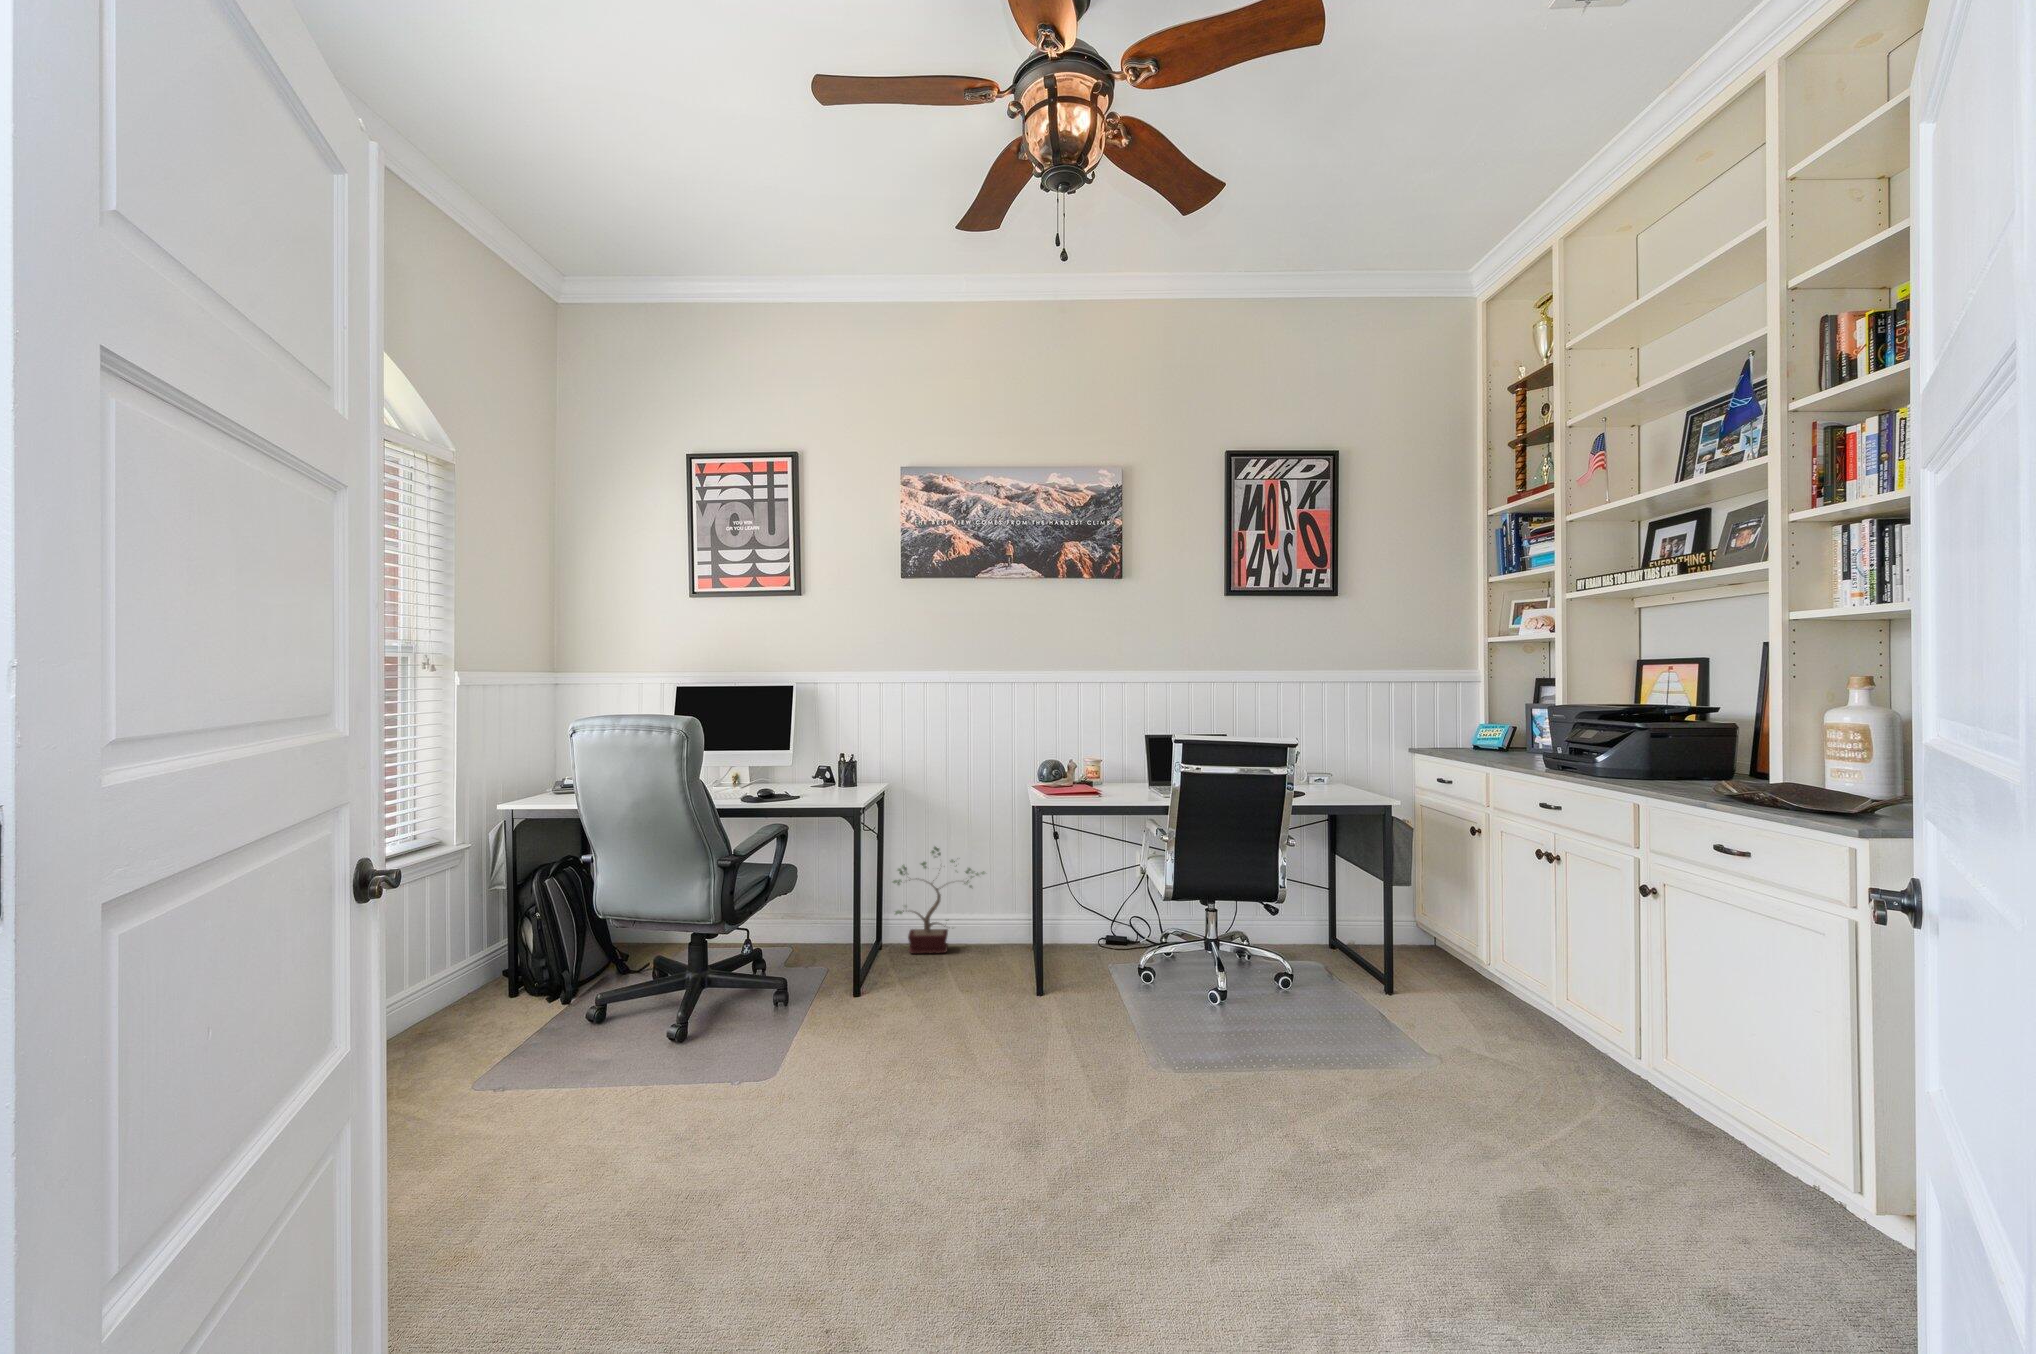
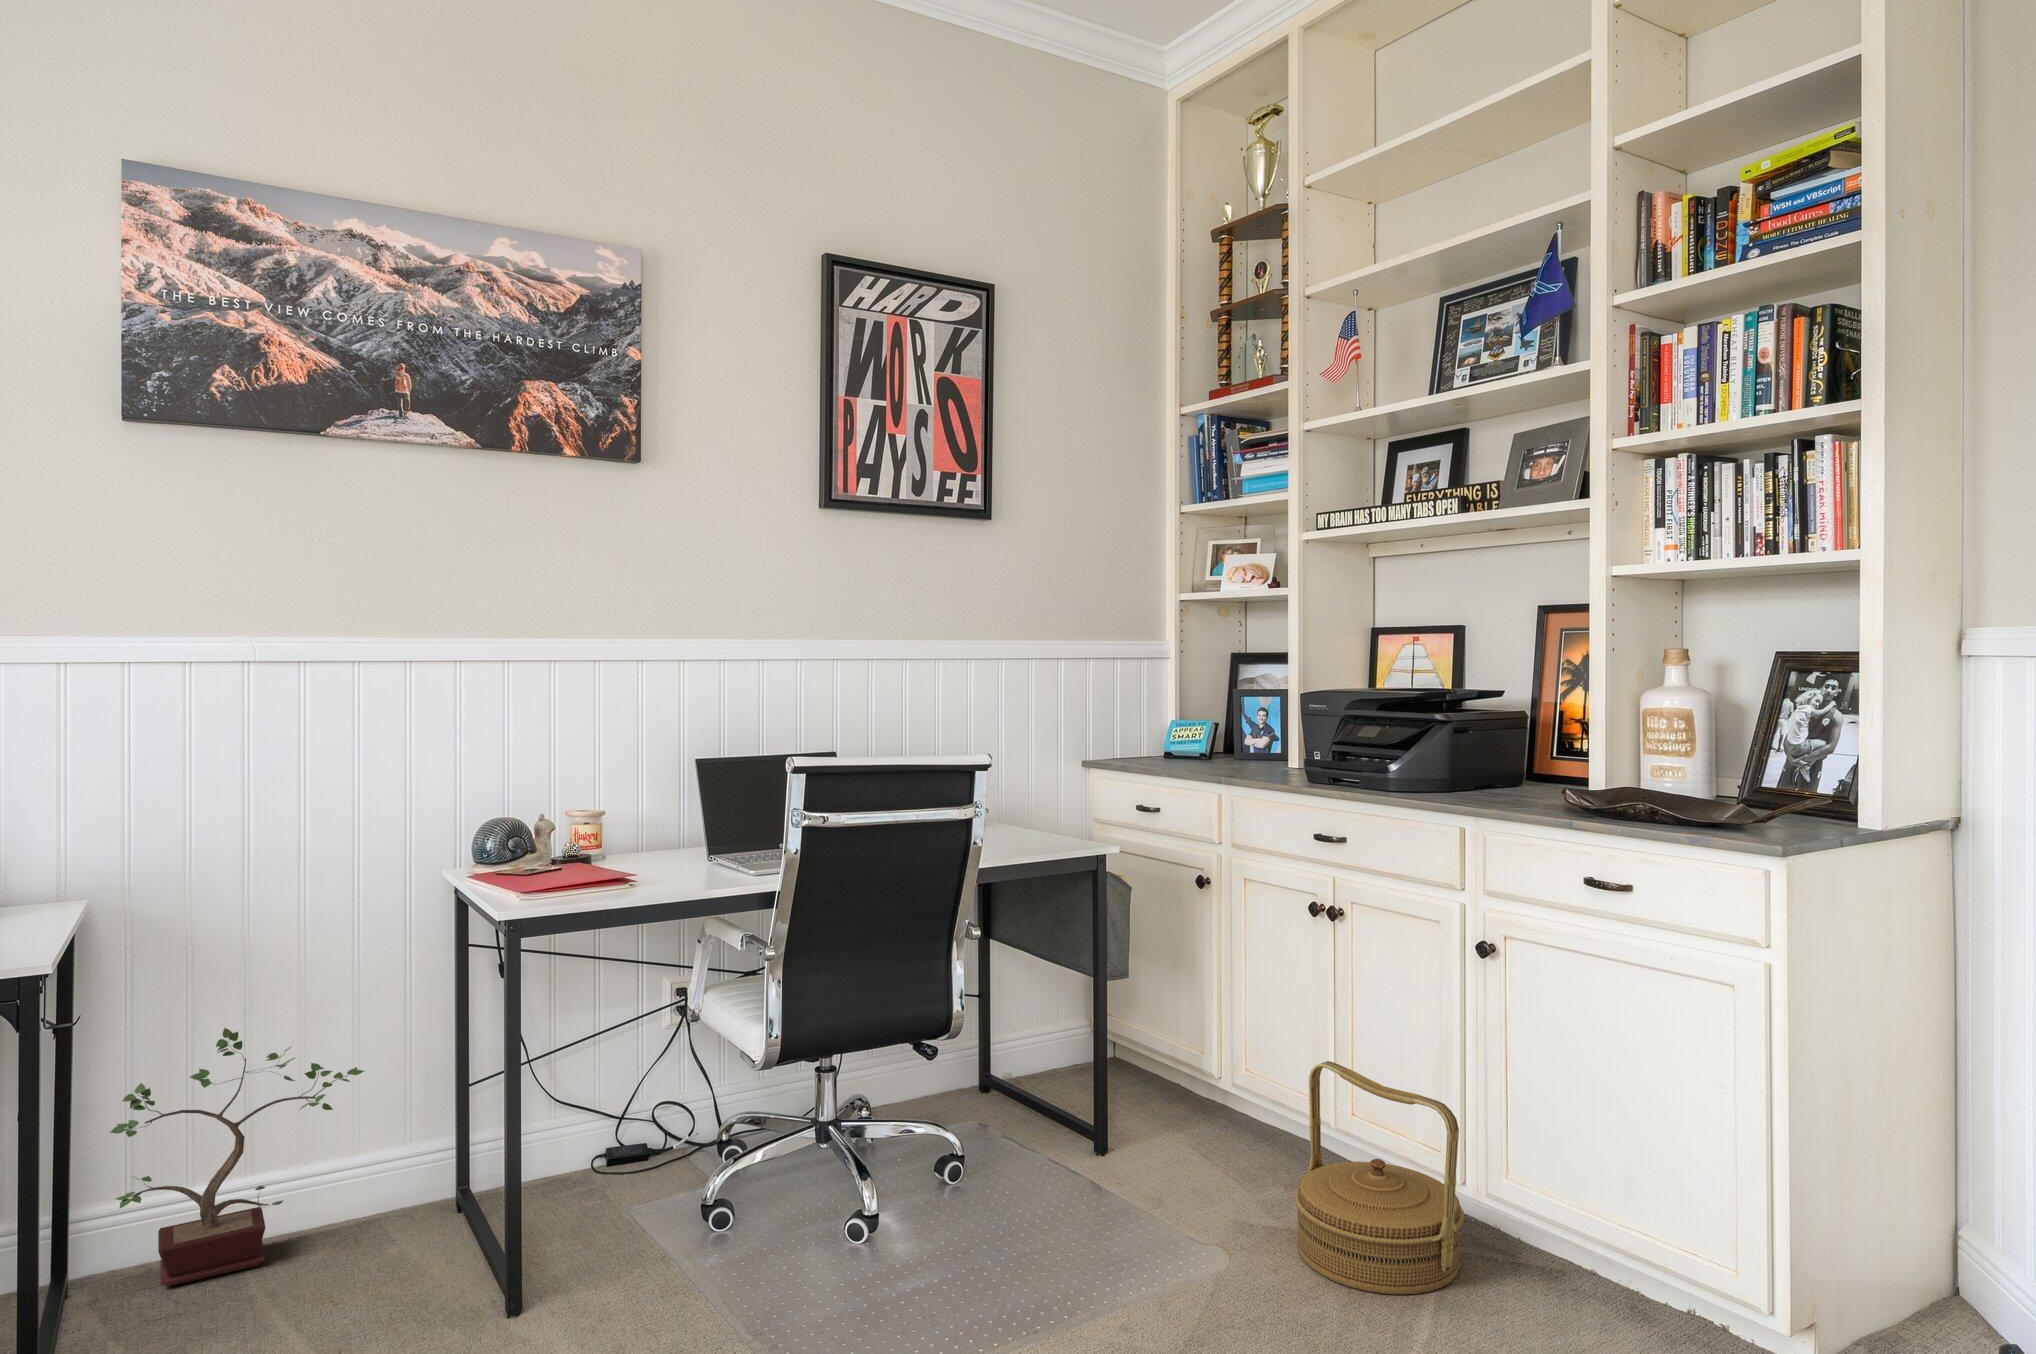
basket: none [1469,946,1593,1099] -> present [1294,1061,1464,1295]

